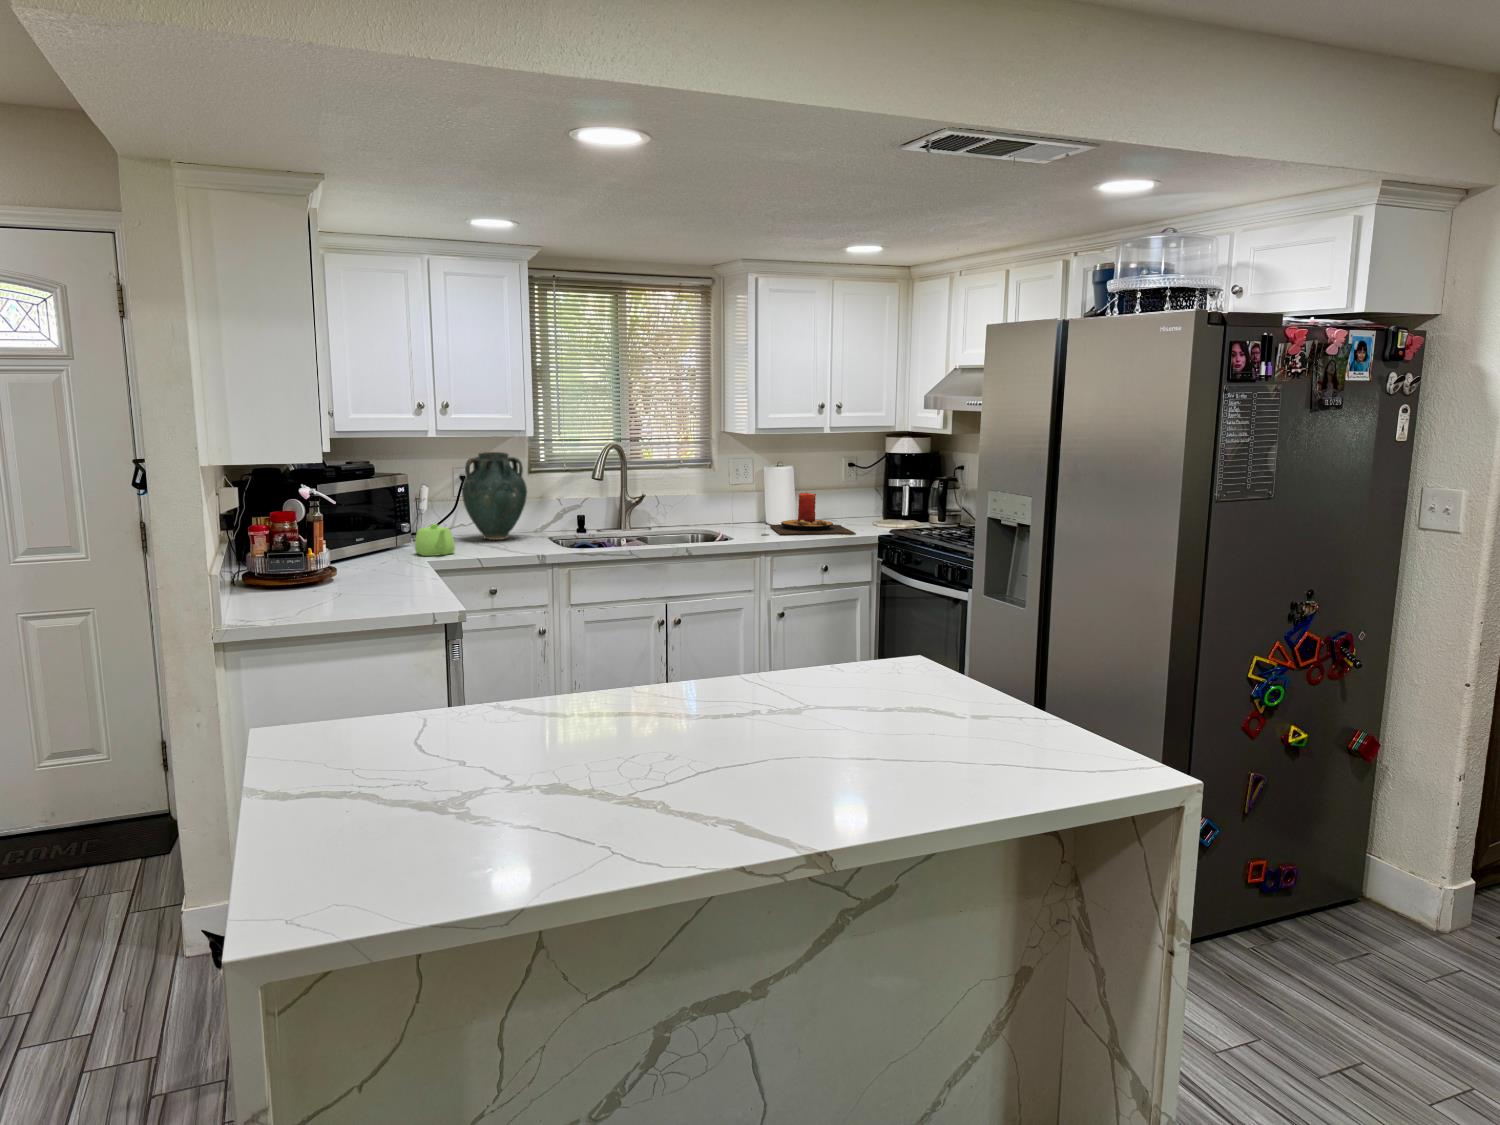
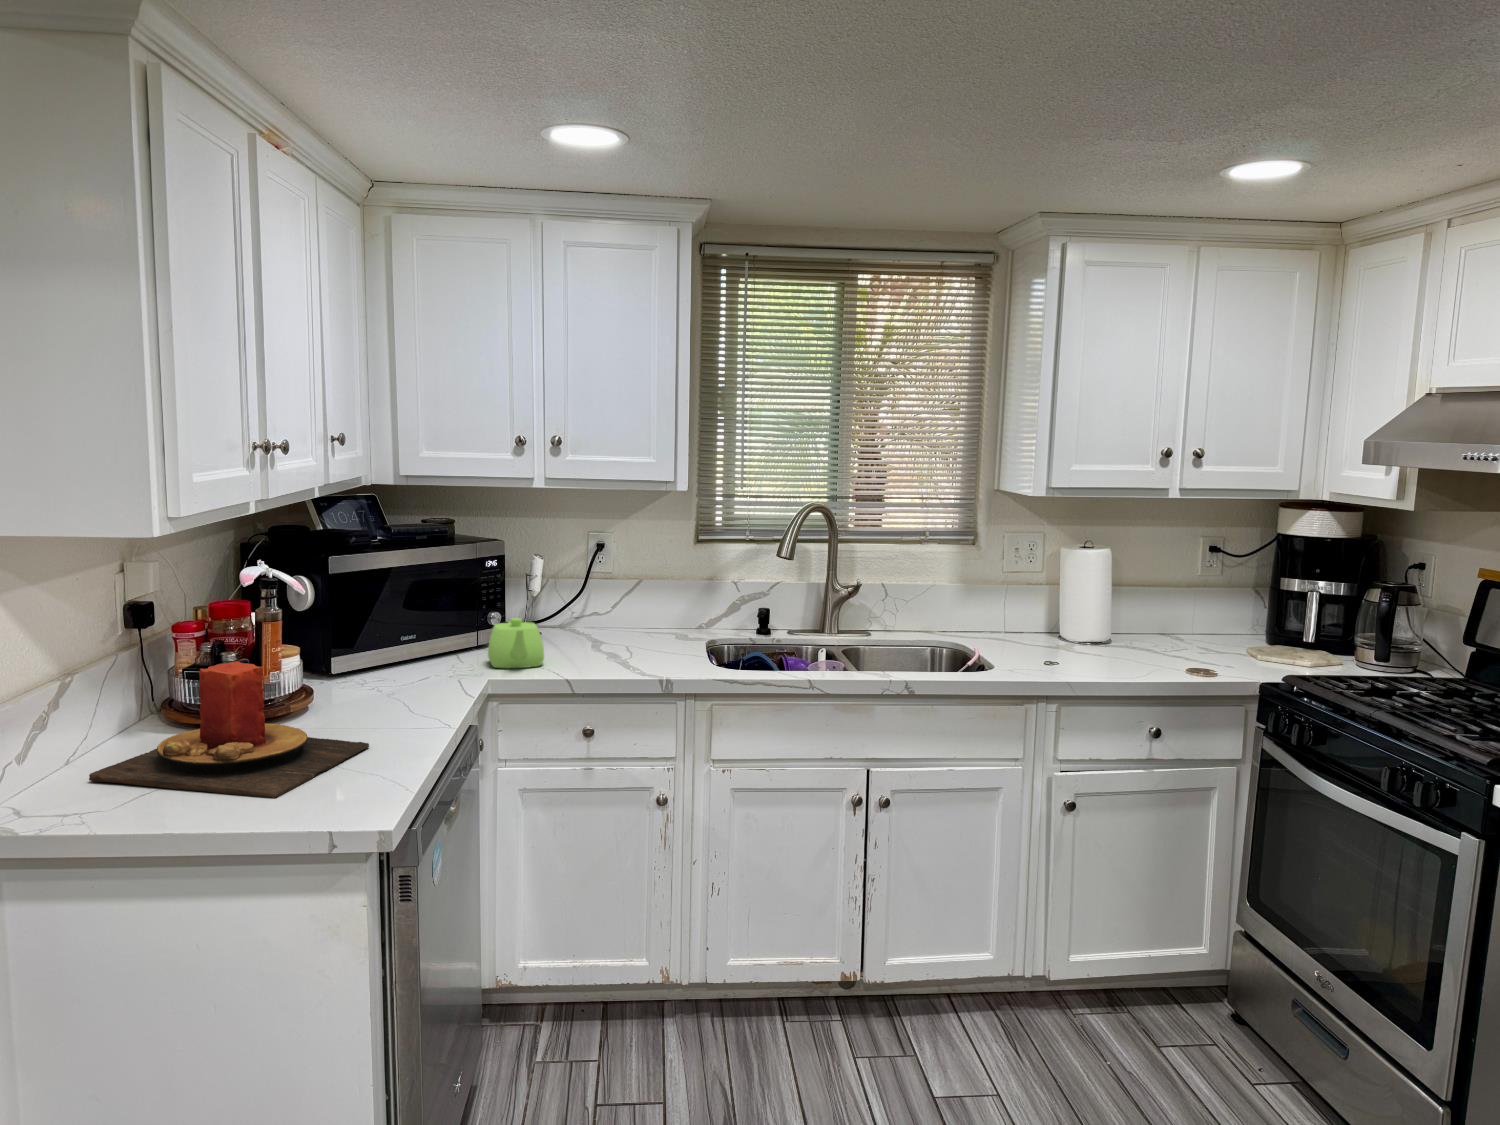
vase: present [462,452,527,540] -> none [587,510,682,641]
candle: present [770,492,854,535] -> present [89,661,369,799]

